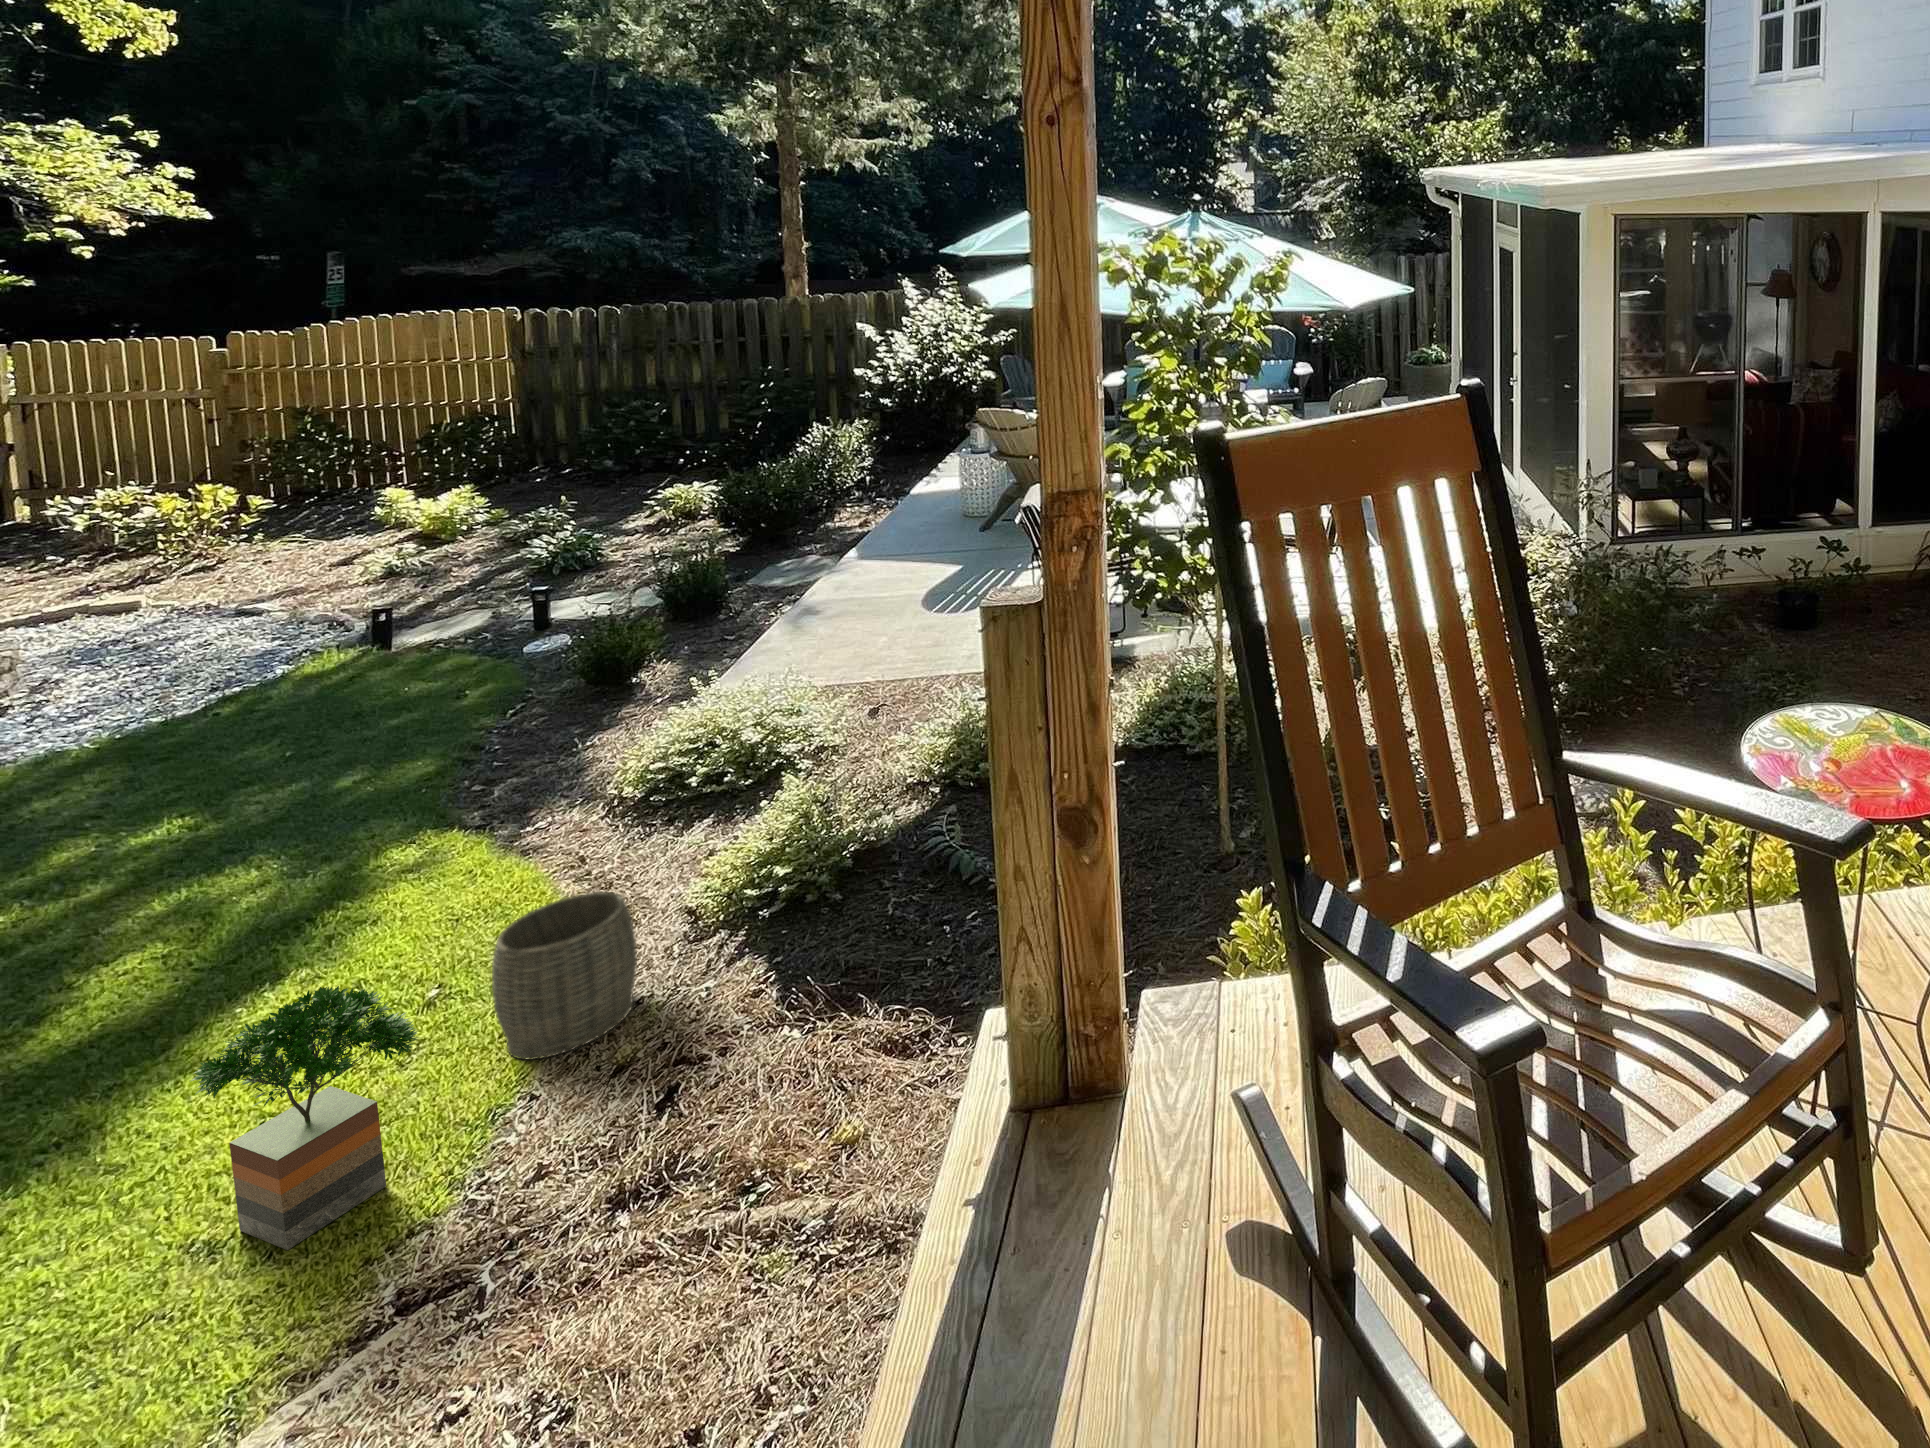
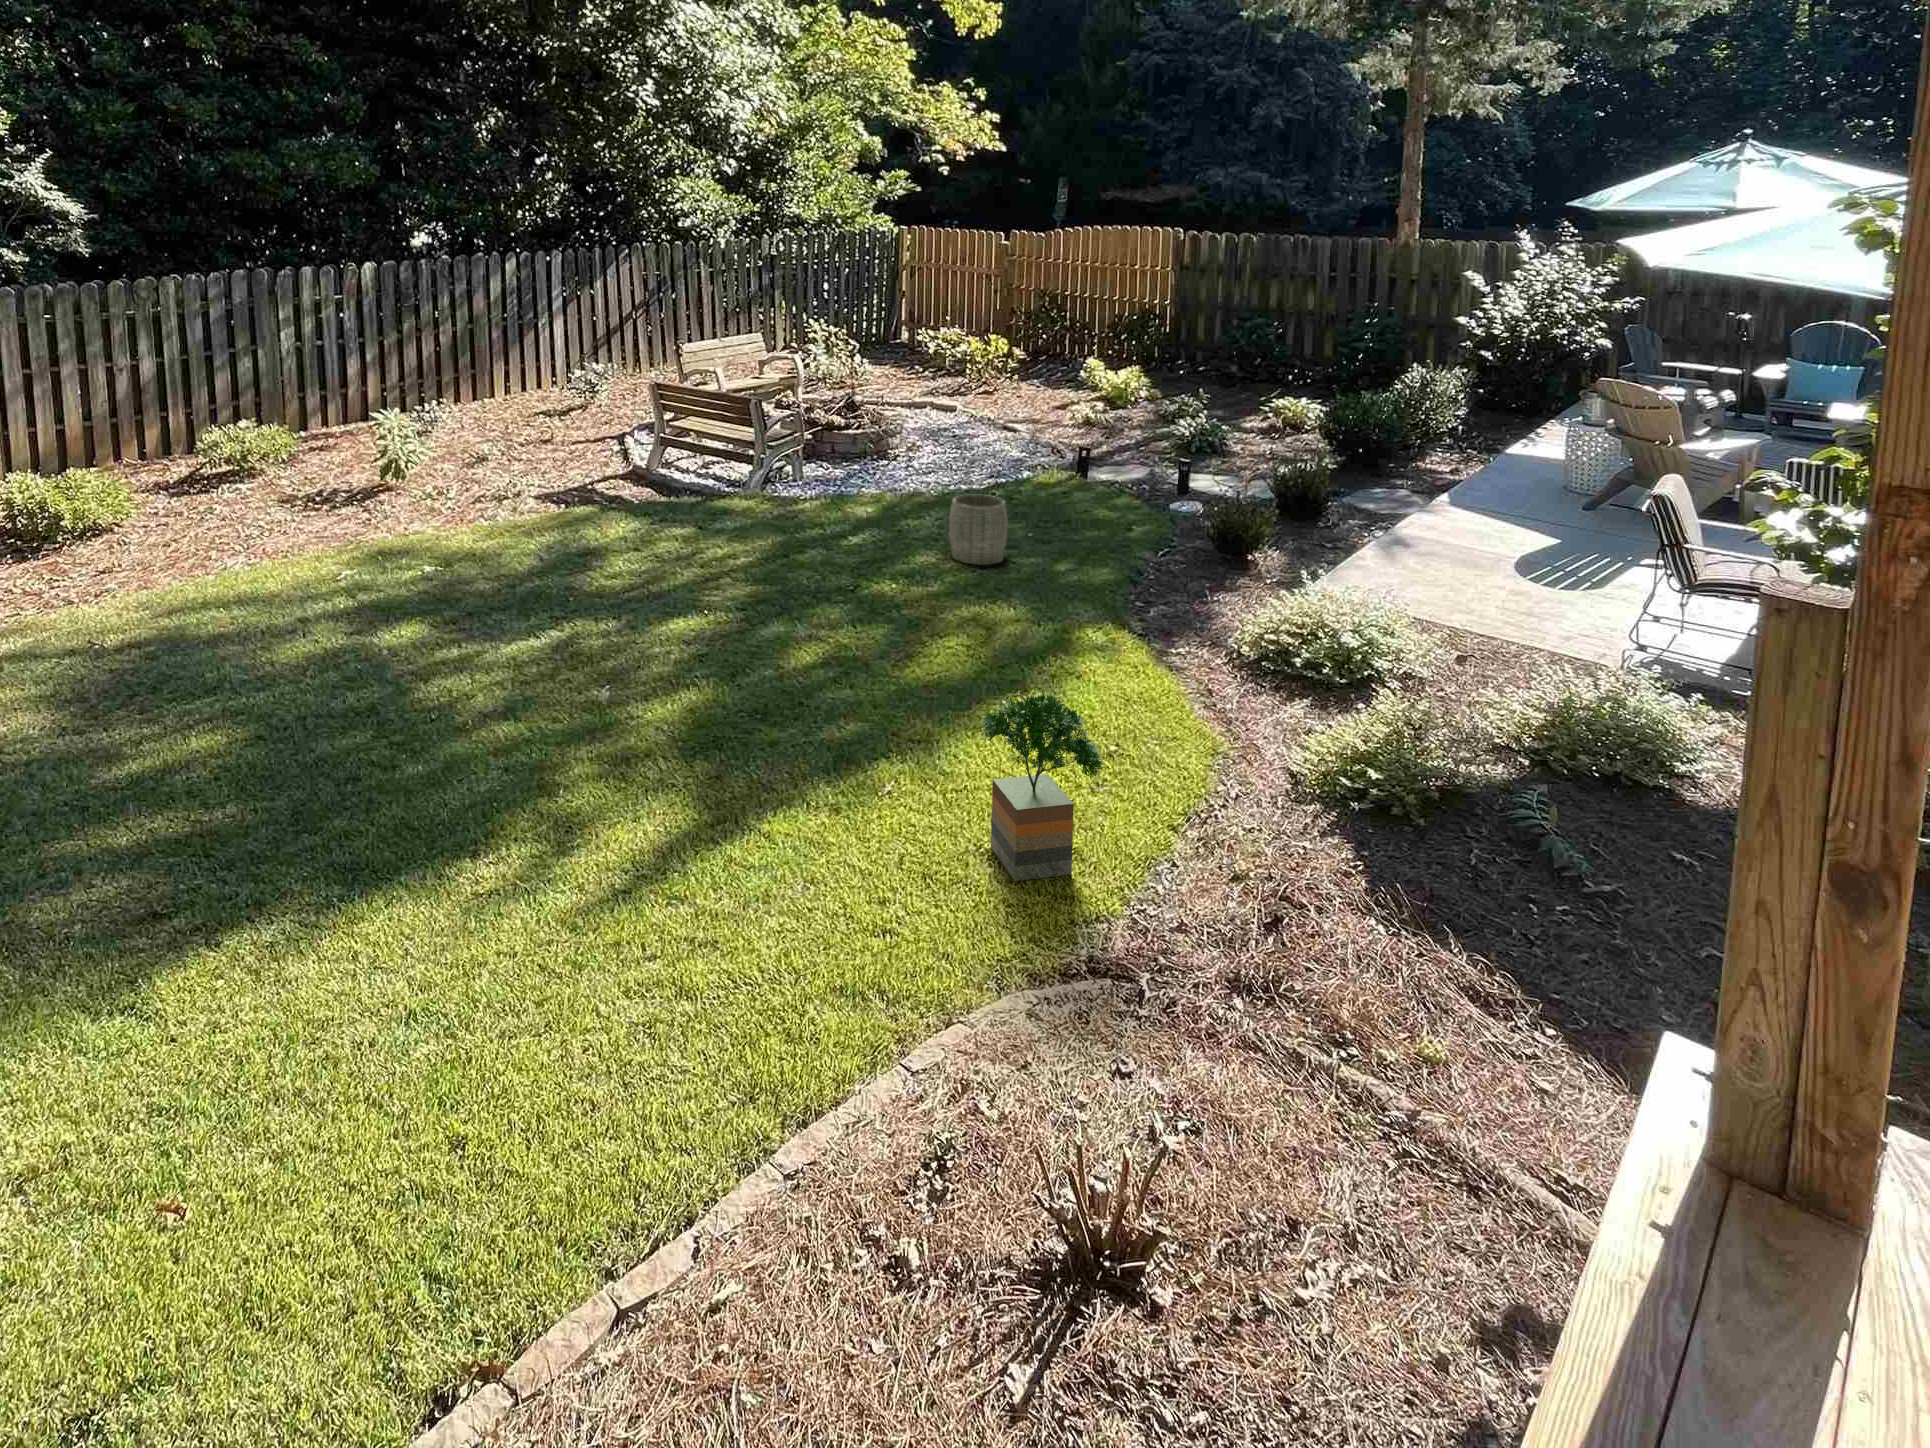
woven basket: present [492,892,637,1060] -> present [949,494,1008,565]

